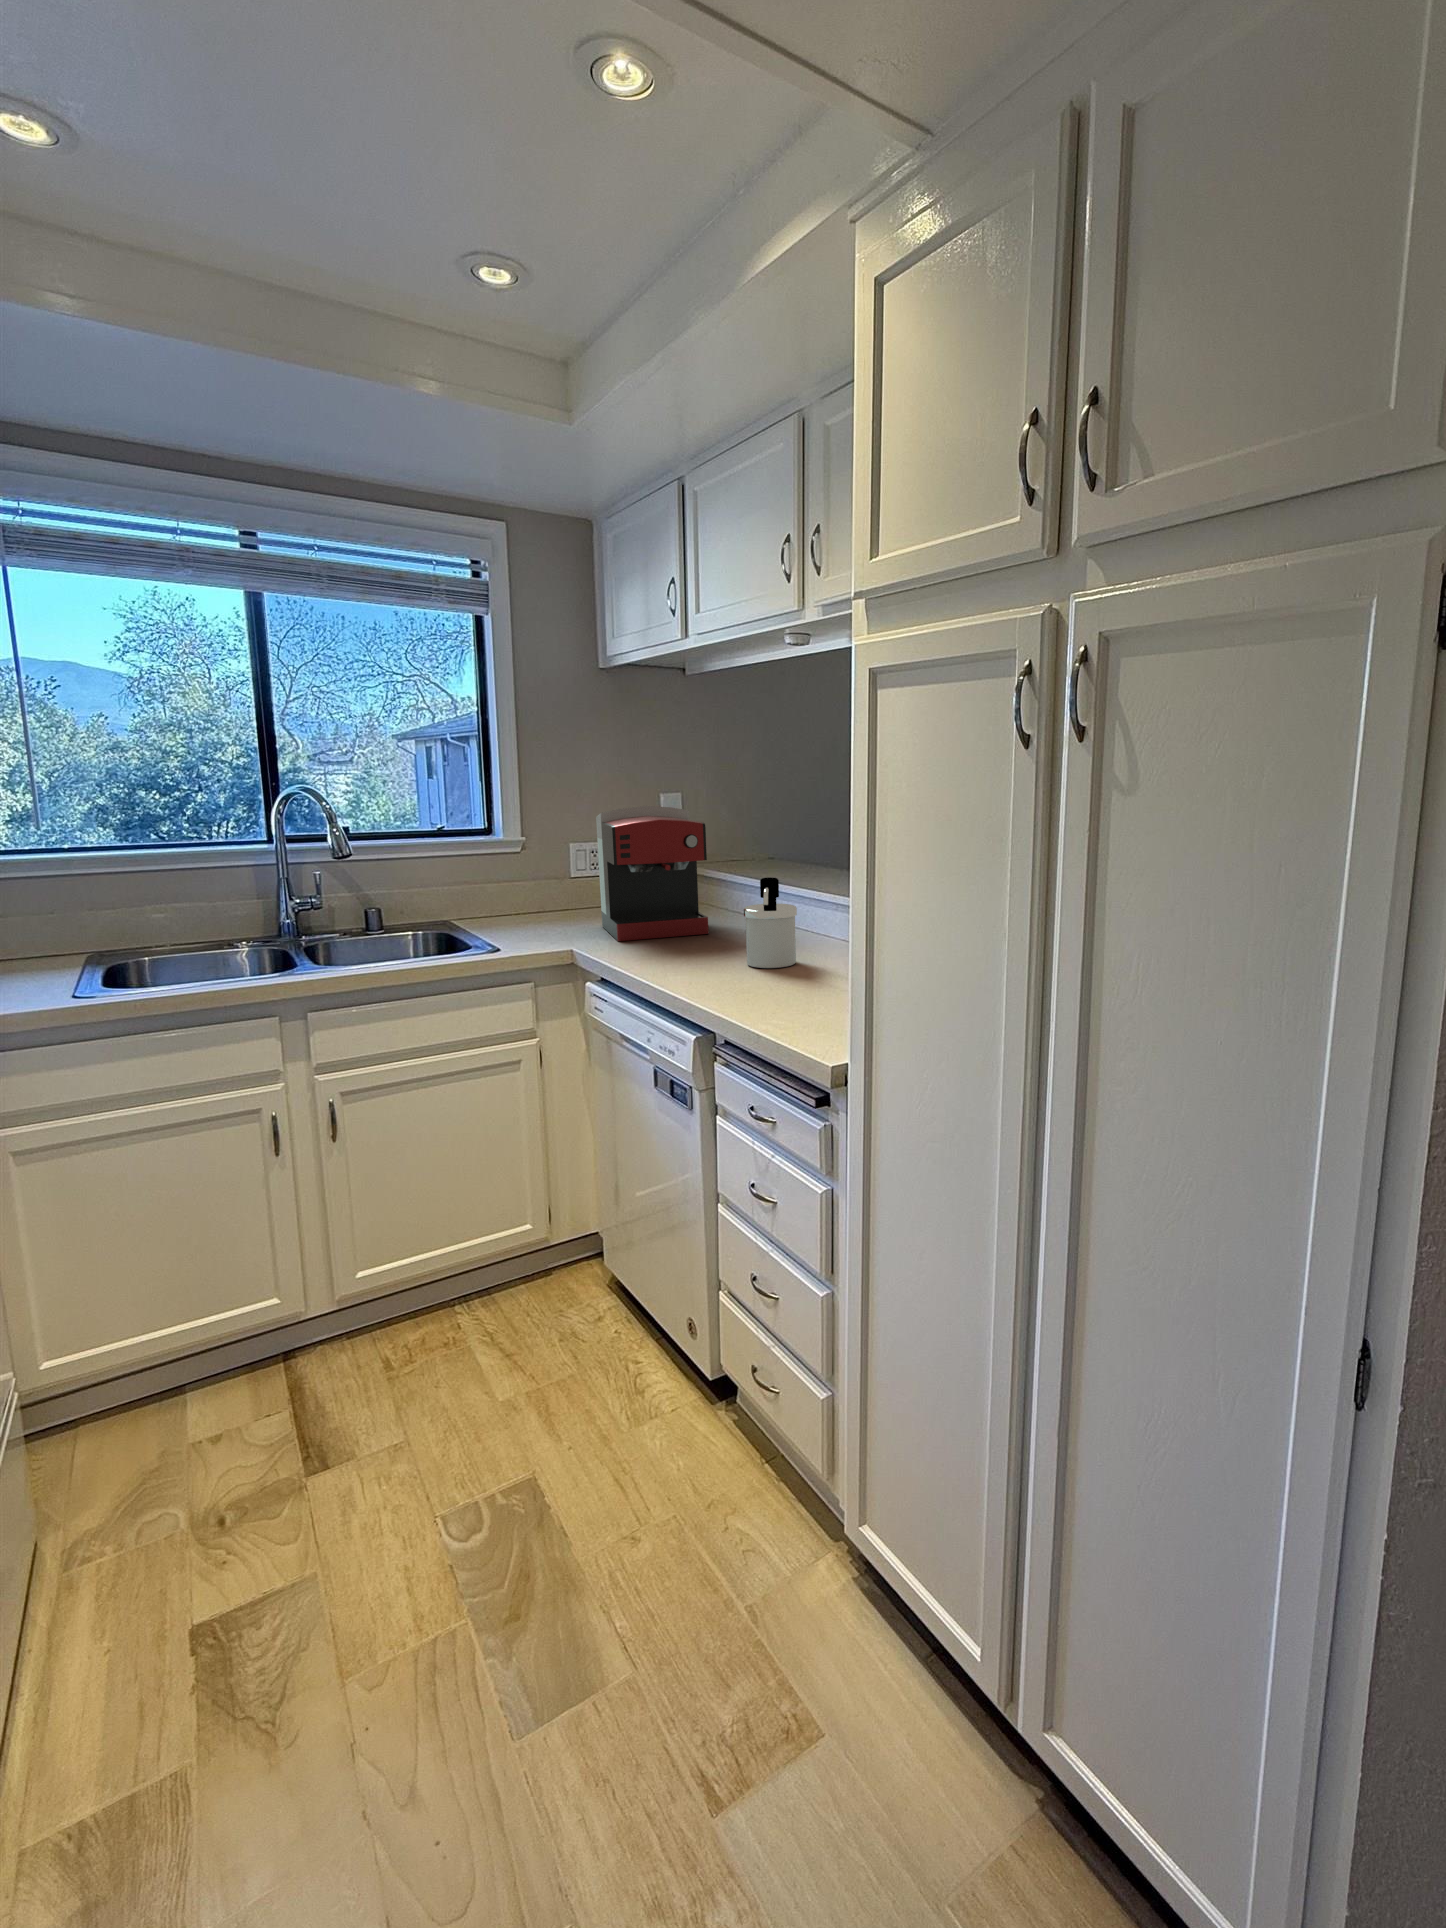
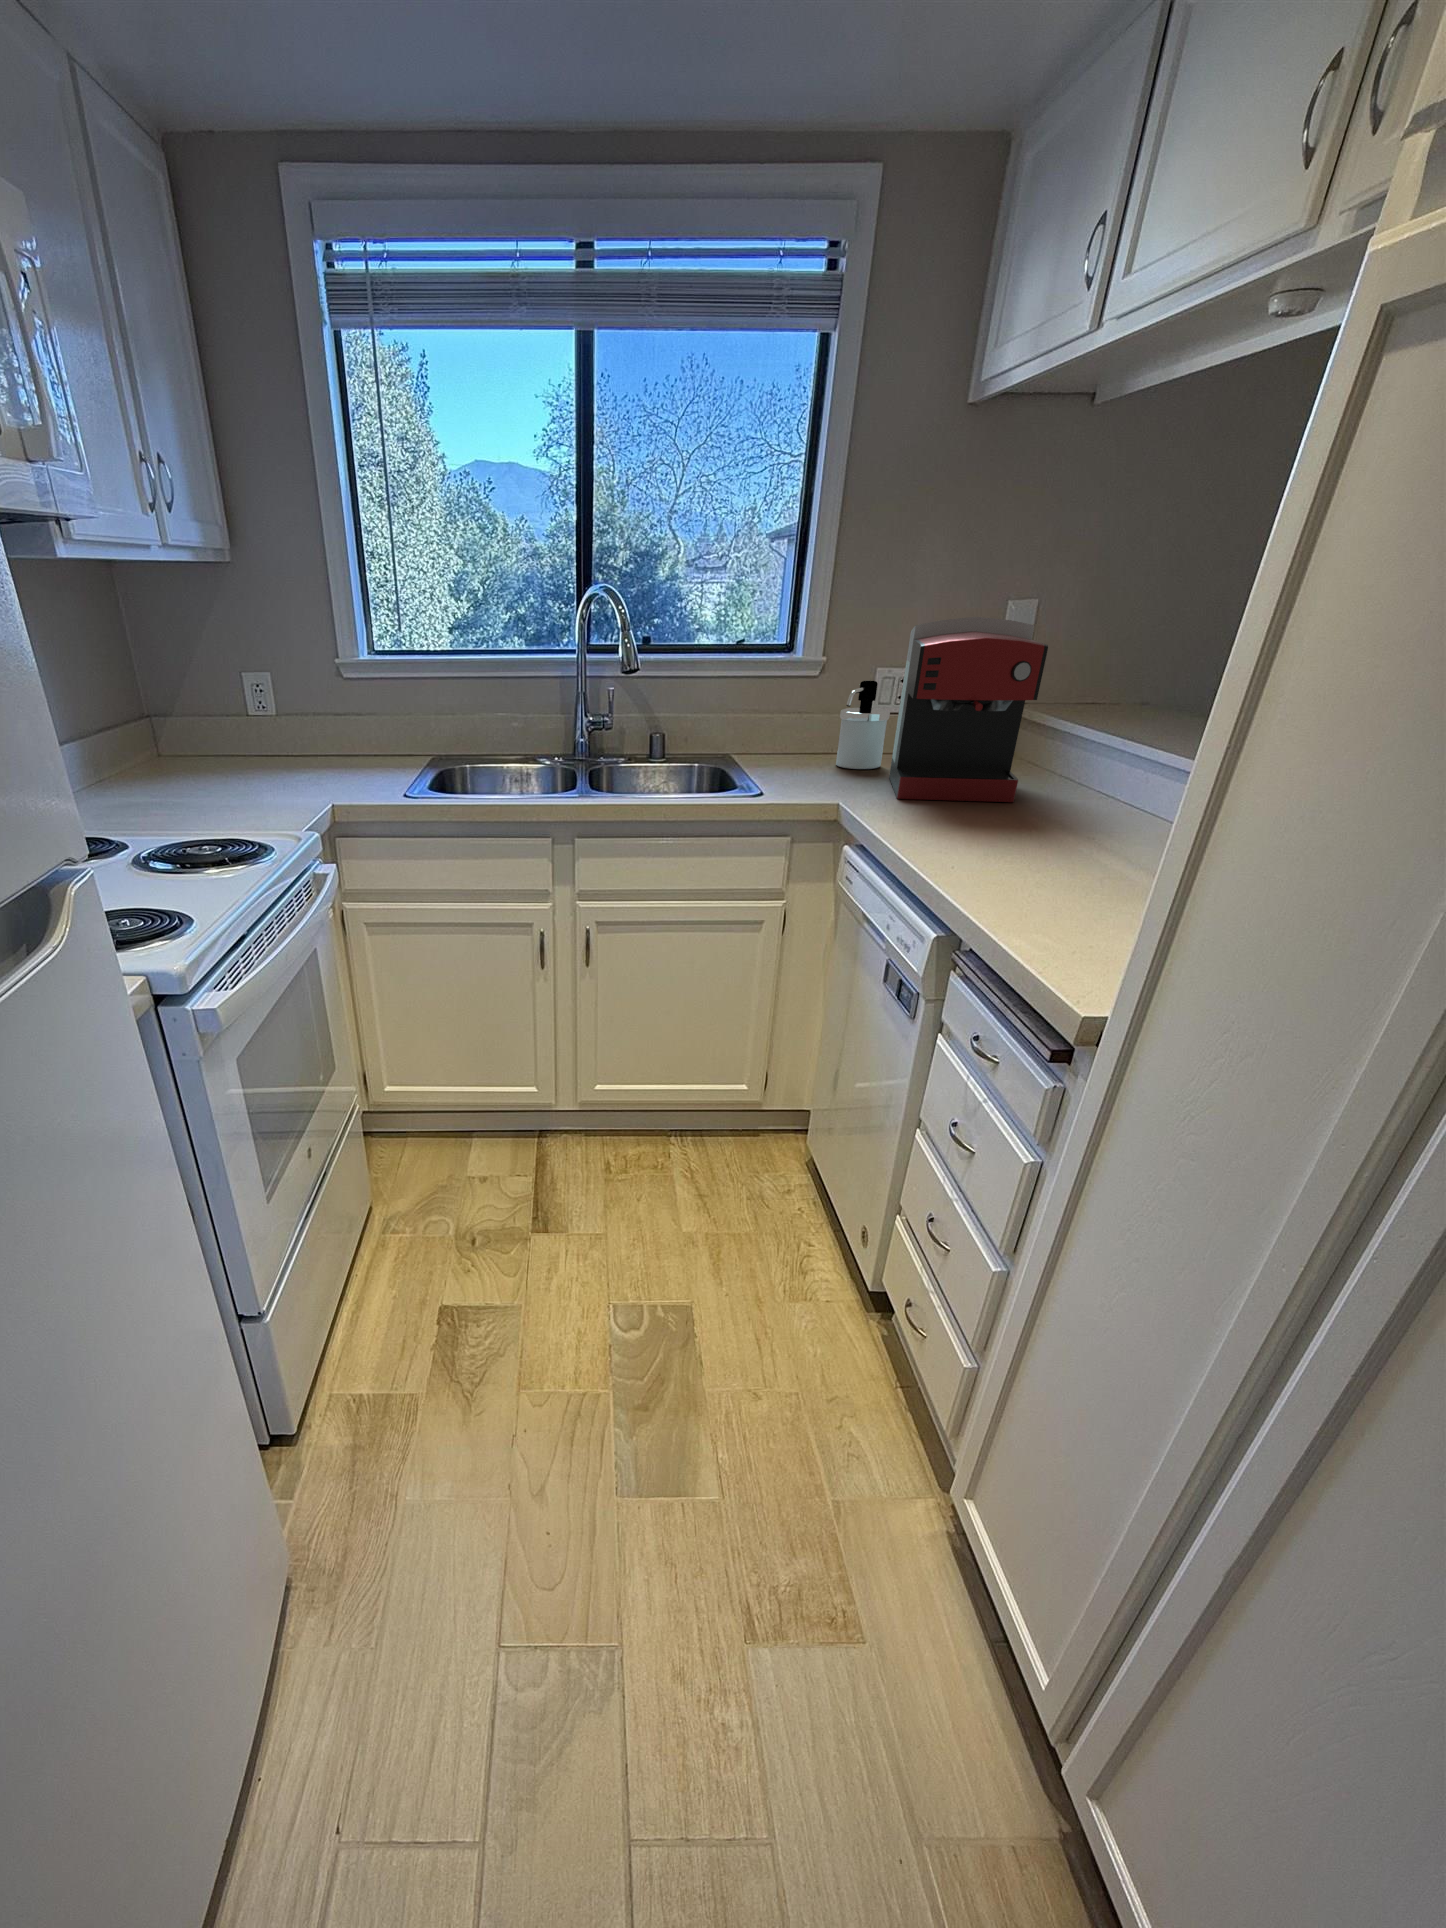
soap dispenser: present [743,877,797,968] -> present [836,681,890,769]

